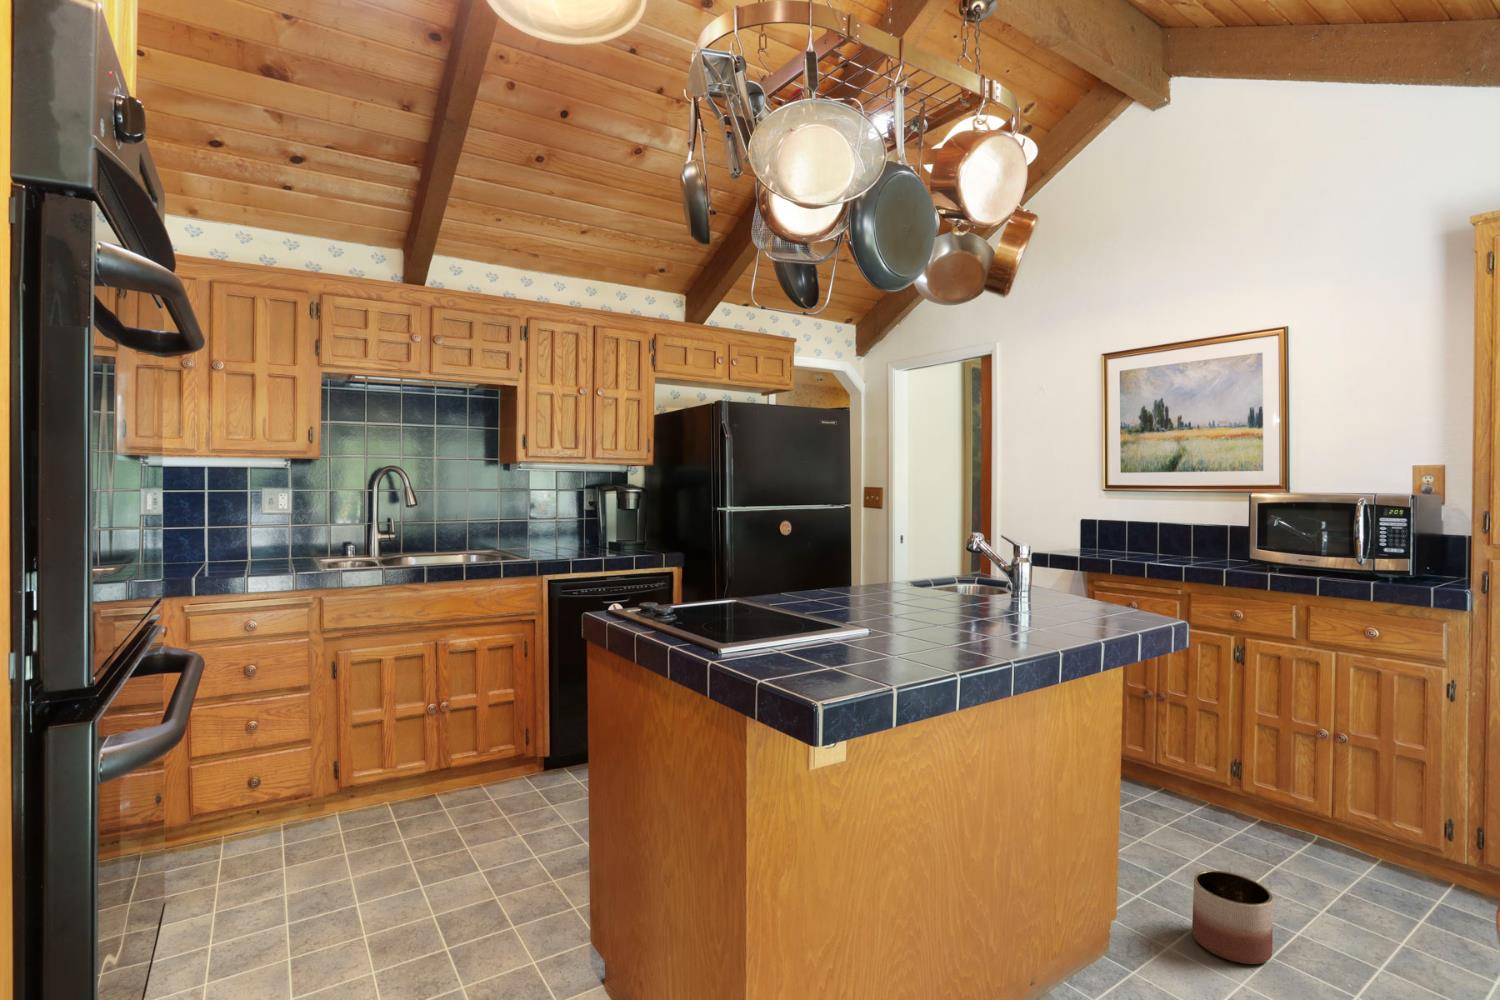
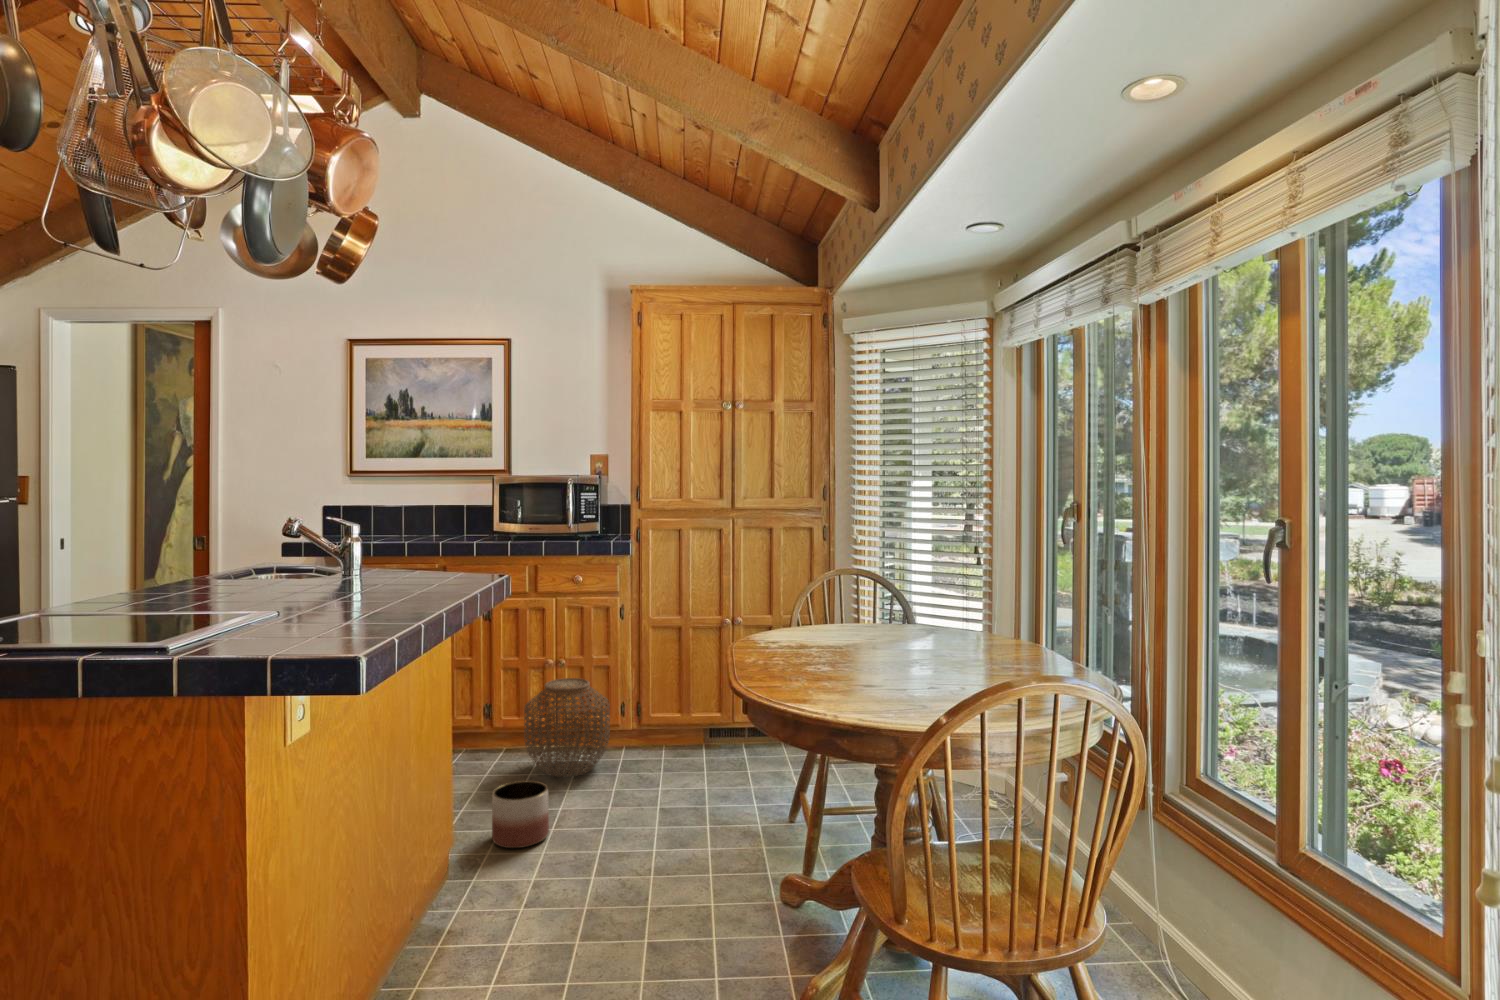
woven basket: none [1274,759,1414,898] -> present [524,678,610,777]

